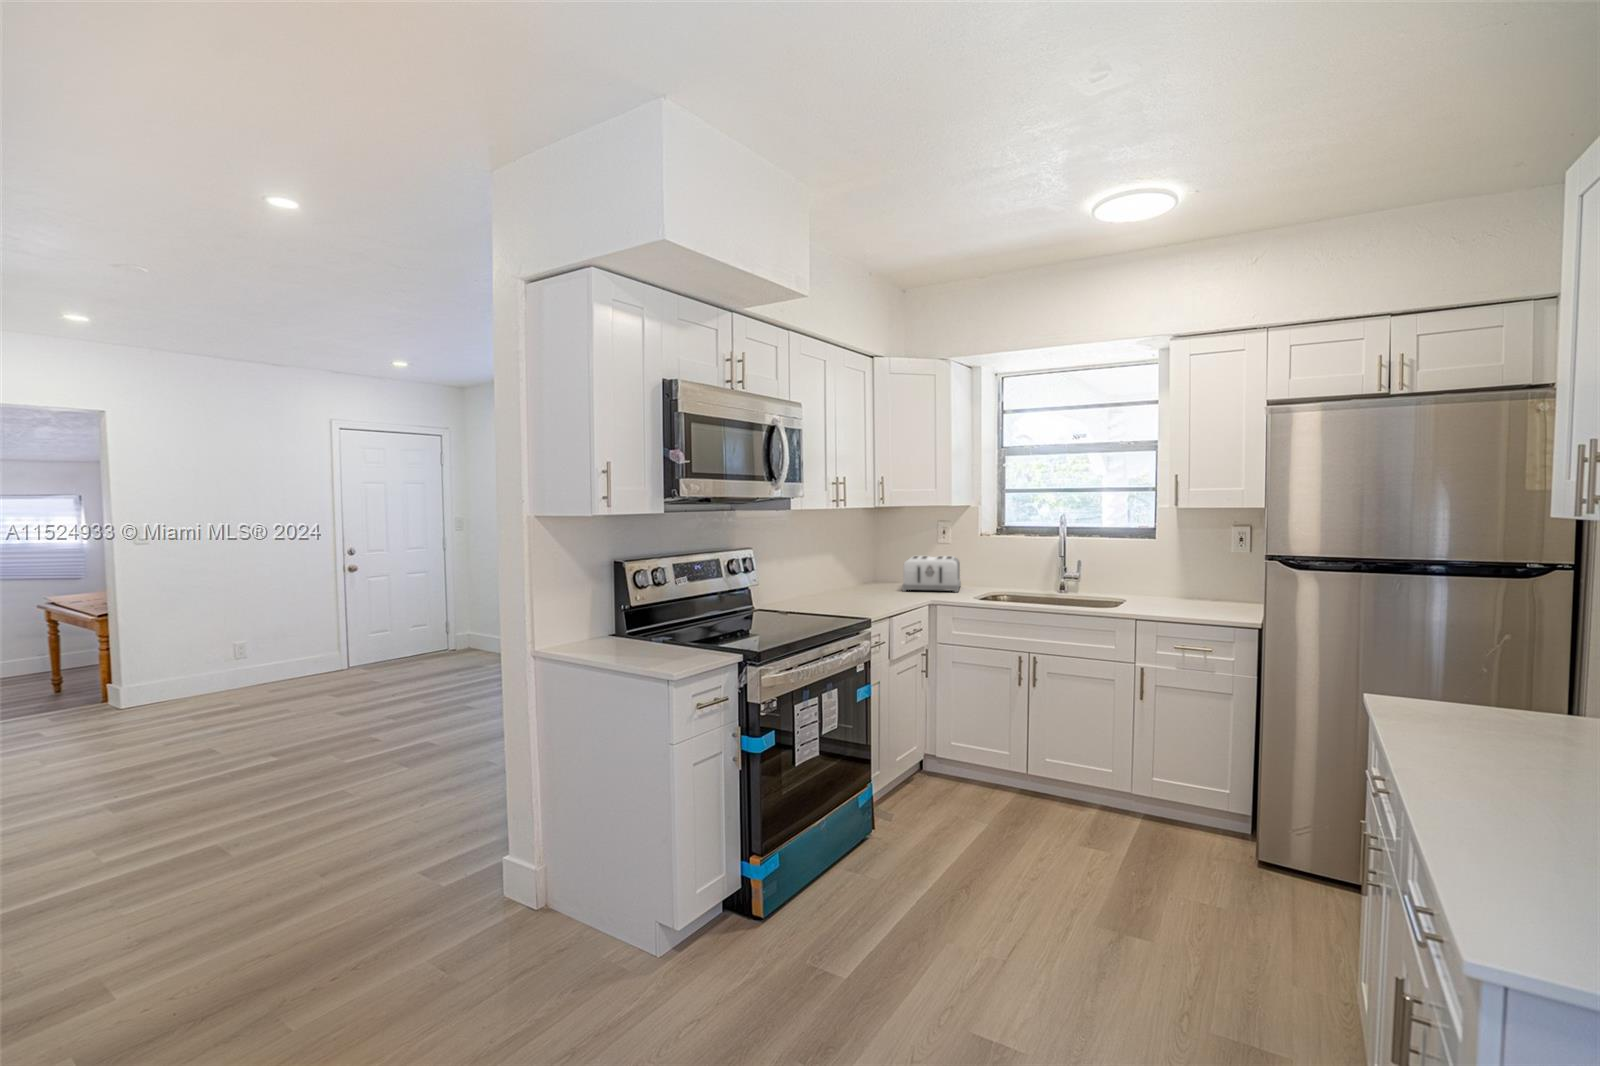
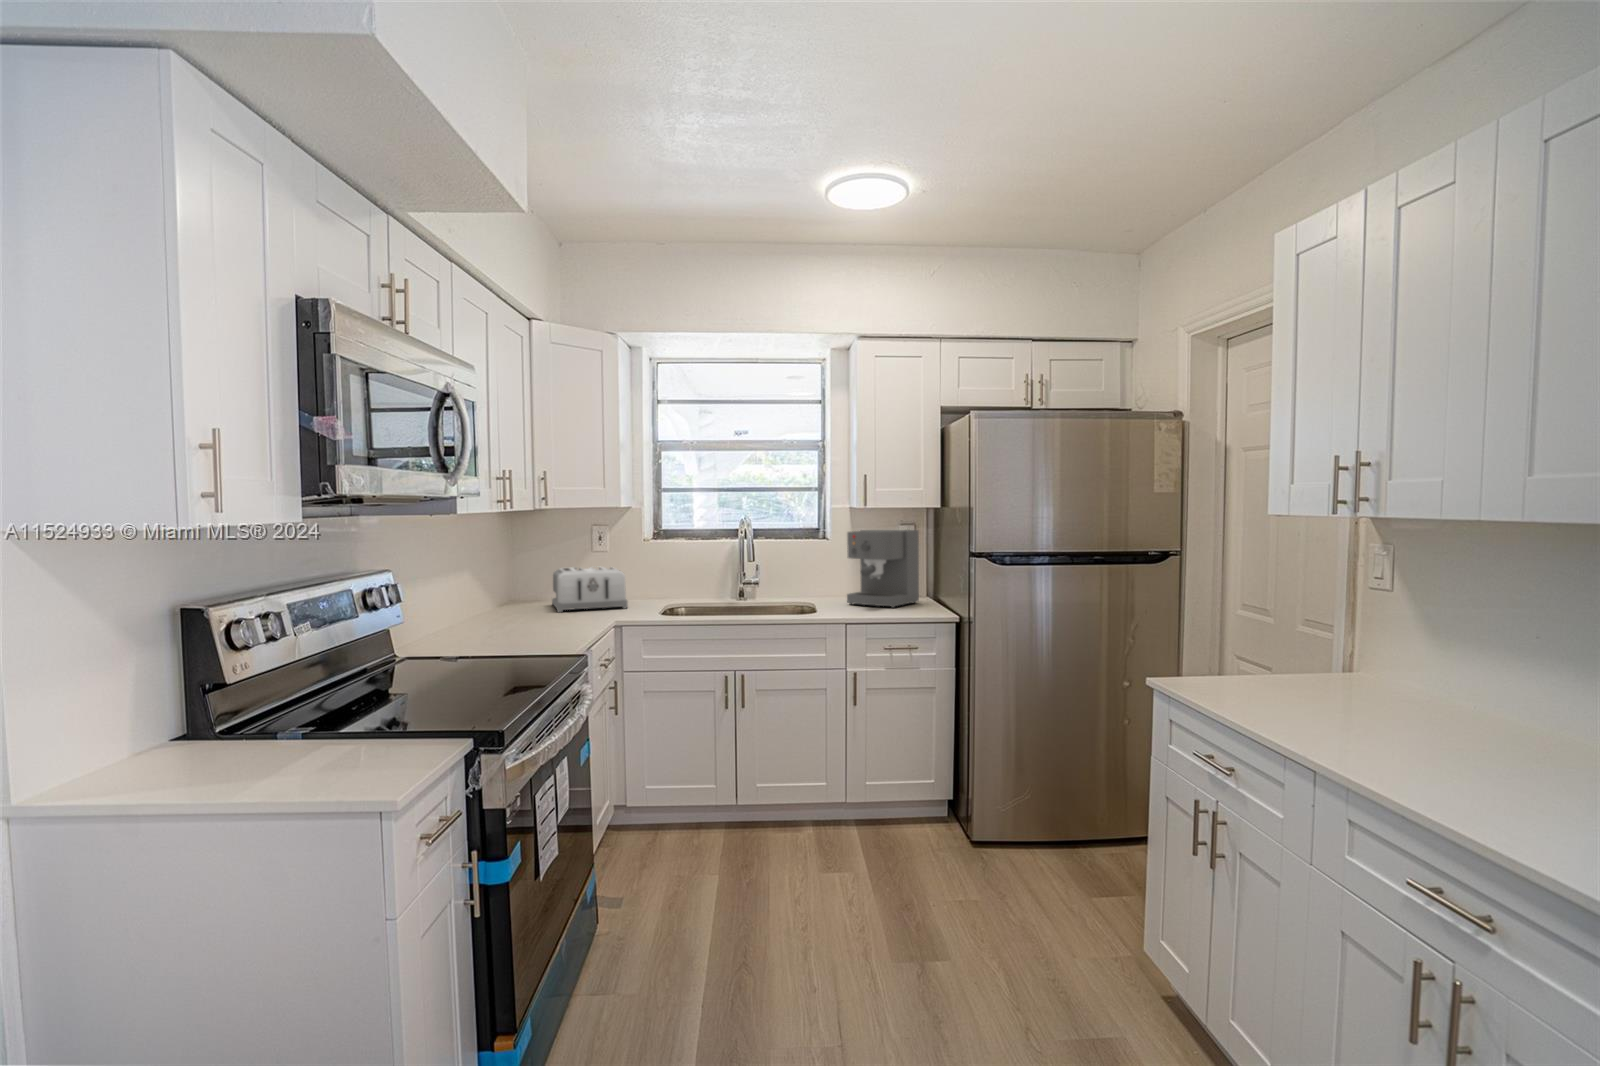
coffee maker: none [1161,531,1247,612] -> present [847,530,919,608]

